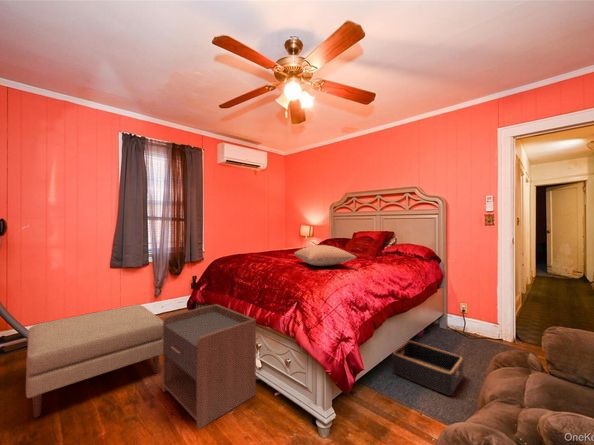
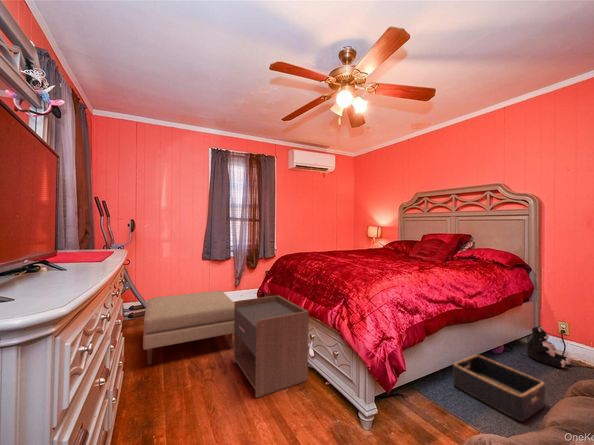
pillow: present [295,245,357,266] -> none [350,247,412,267]
plush toy: none [440,308,472,341] -> present [527,326,572,368]

